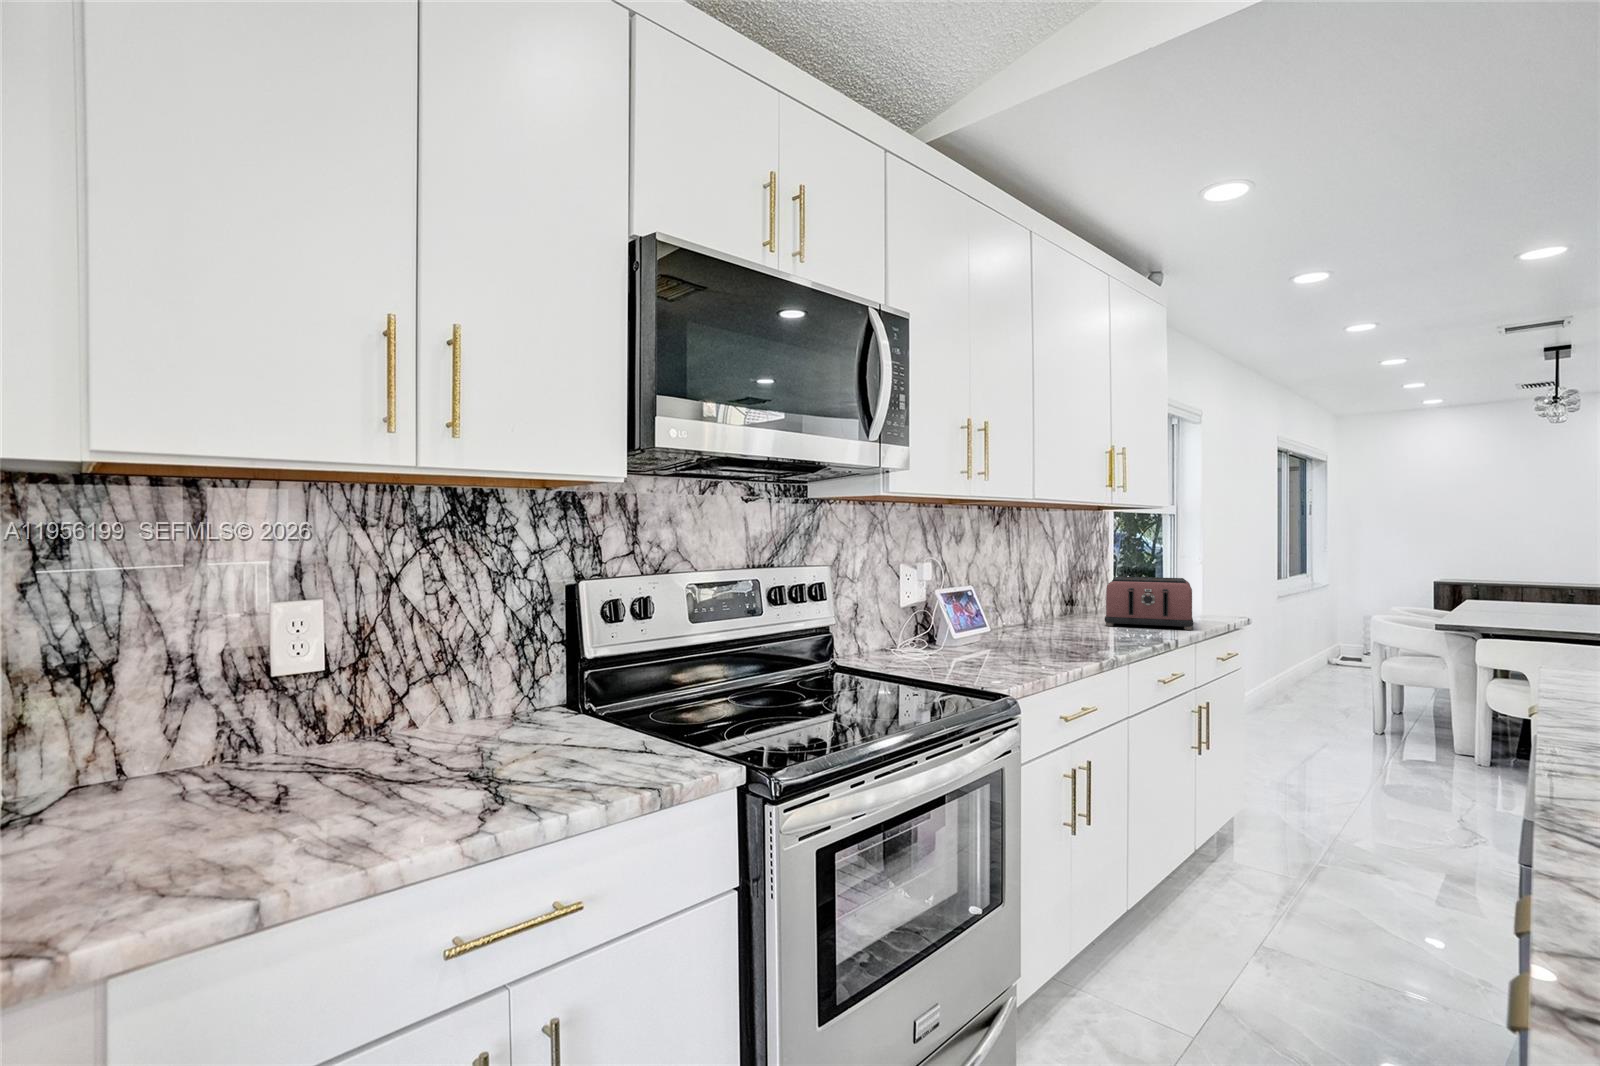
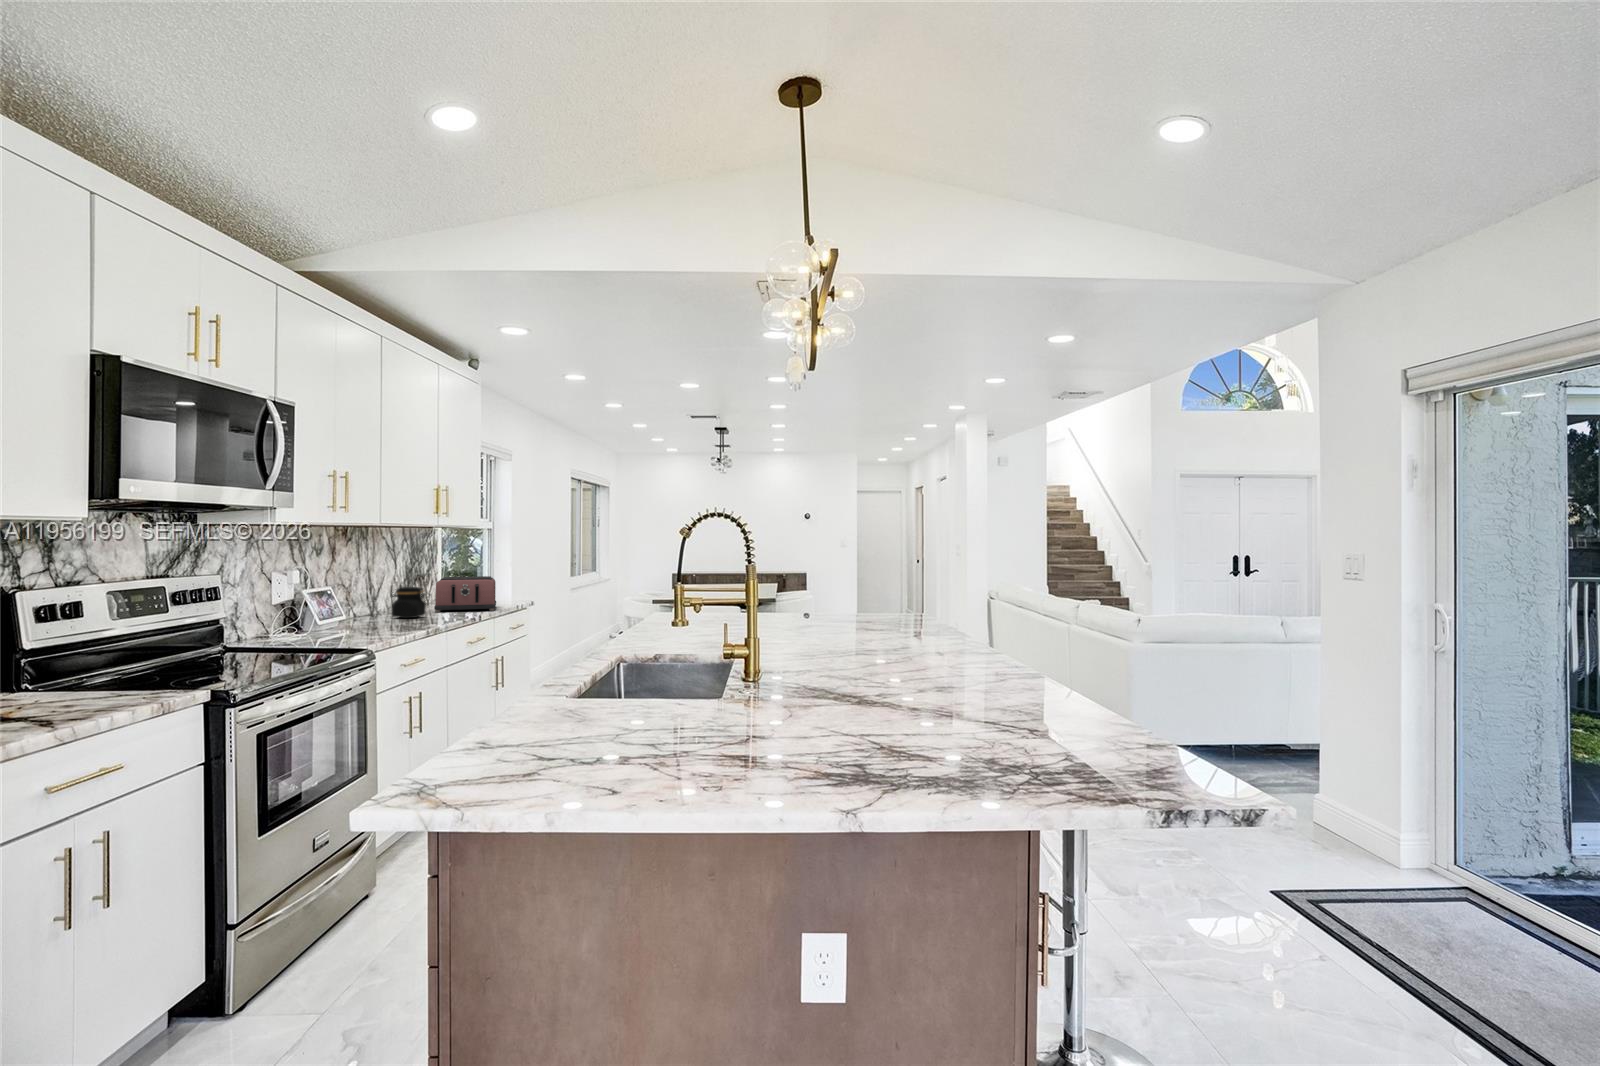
jar: none [1047,589,1095,634] -> present [392,587,426,618]

